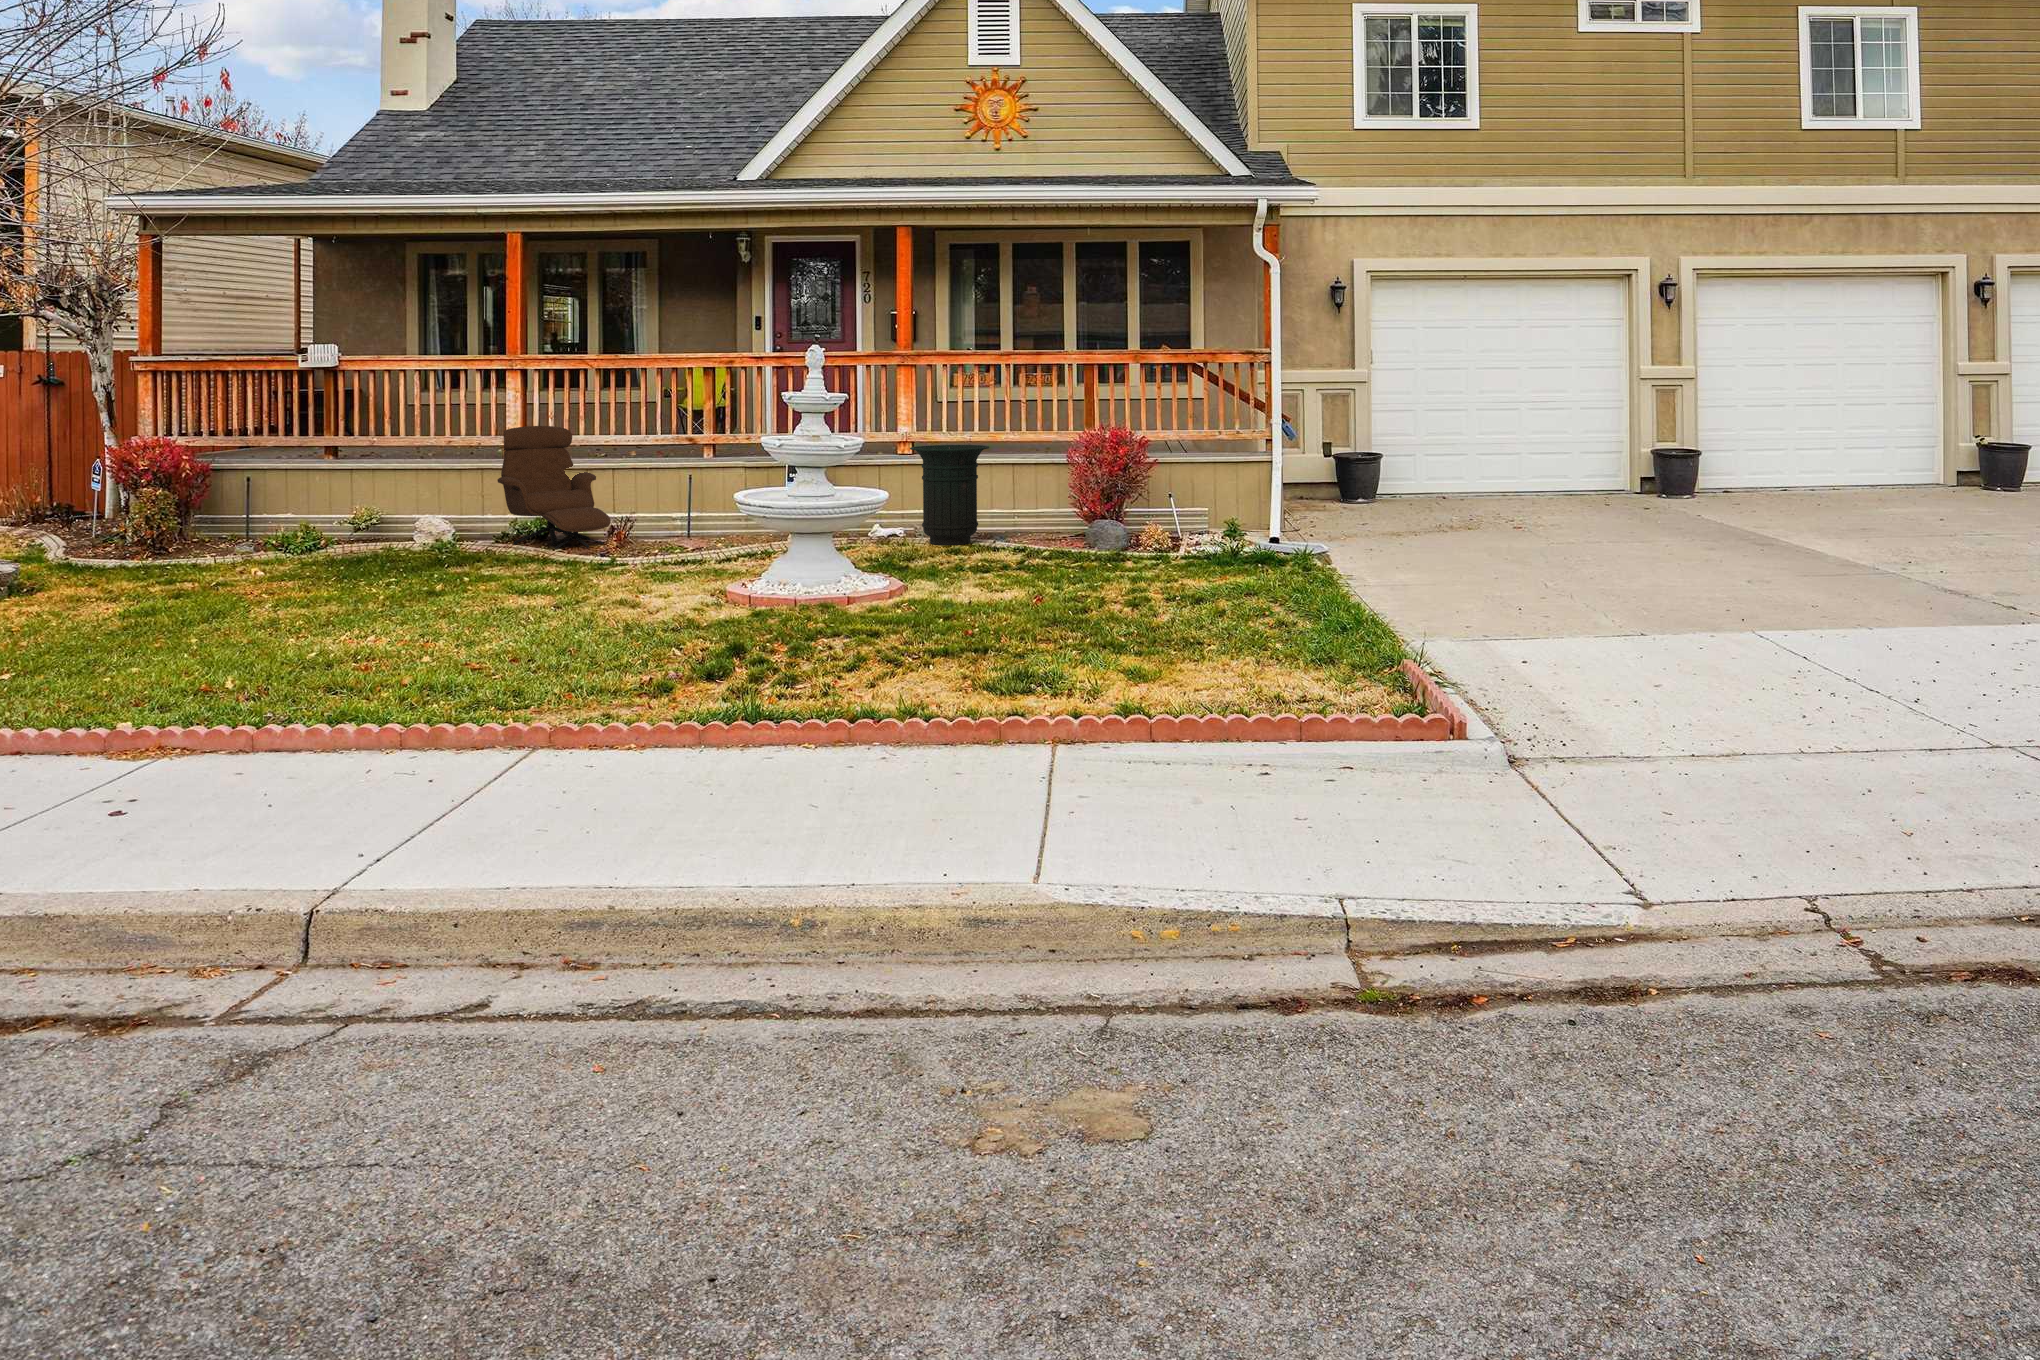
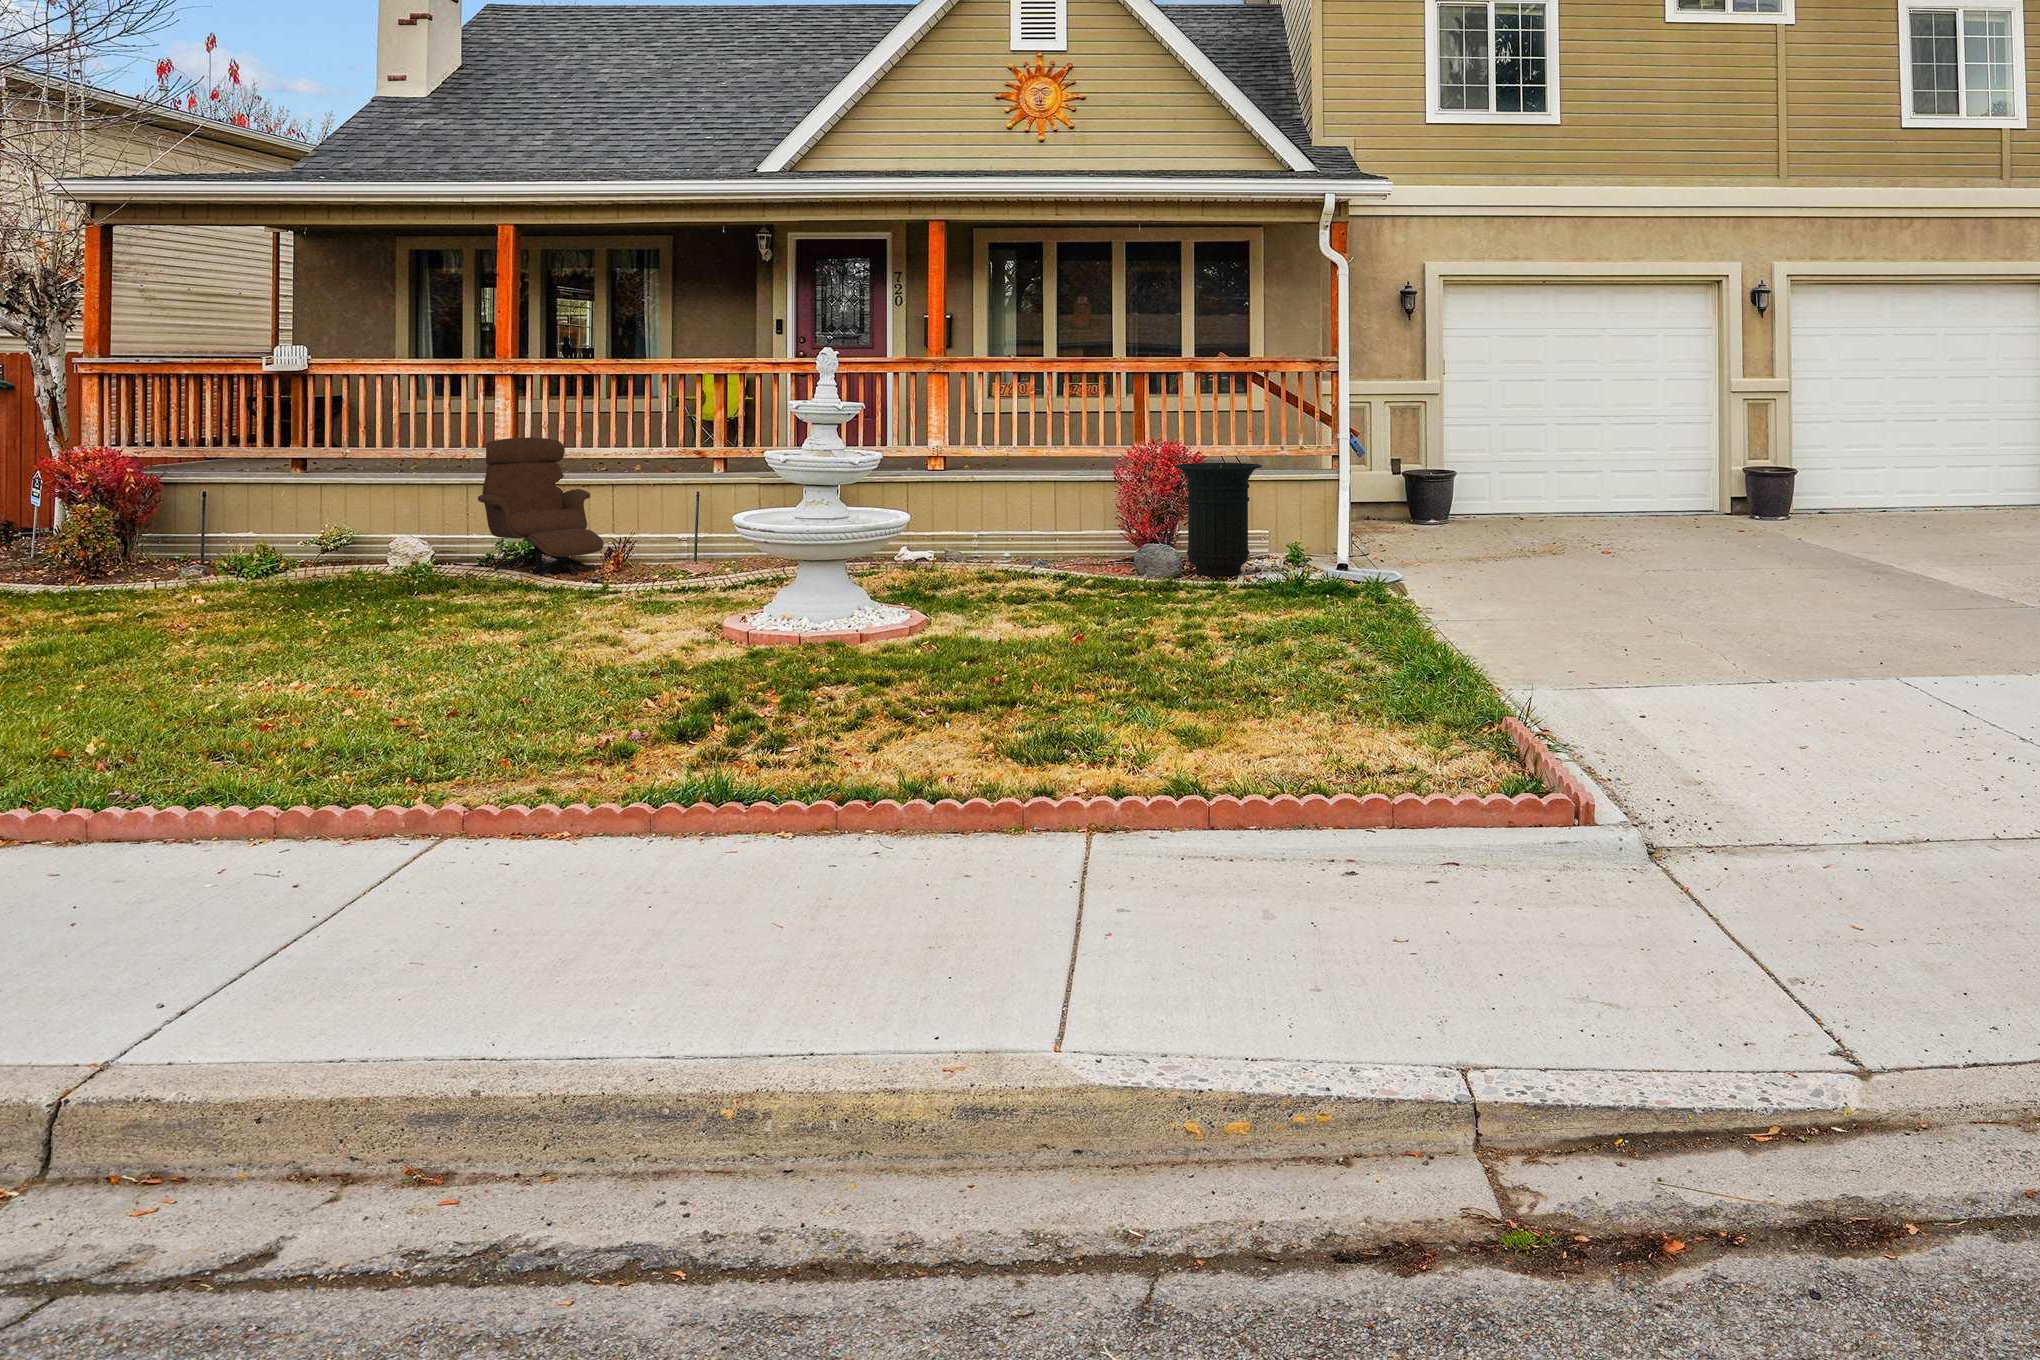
trash can: present [910,445,989,545] -> present [1174,463,1262,576]

